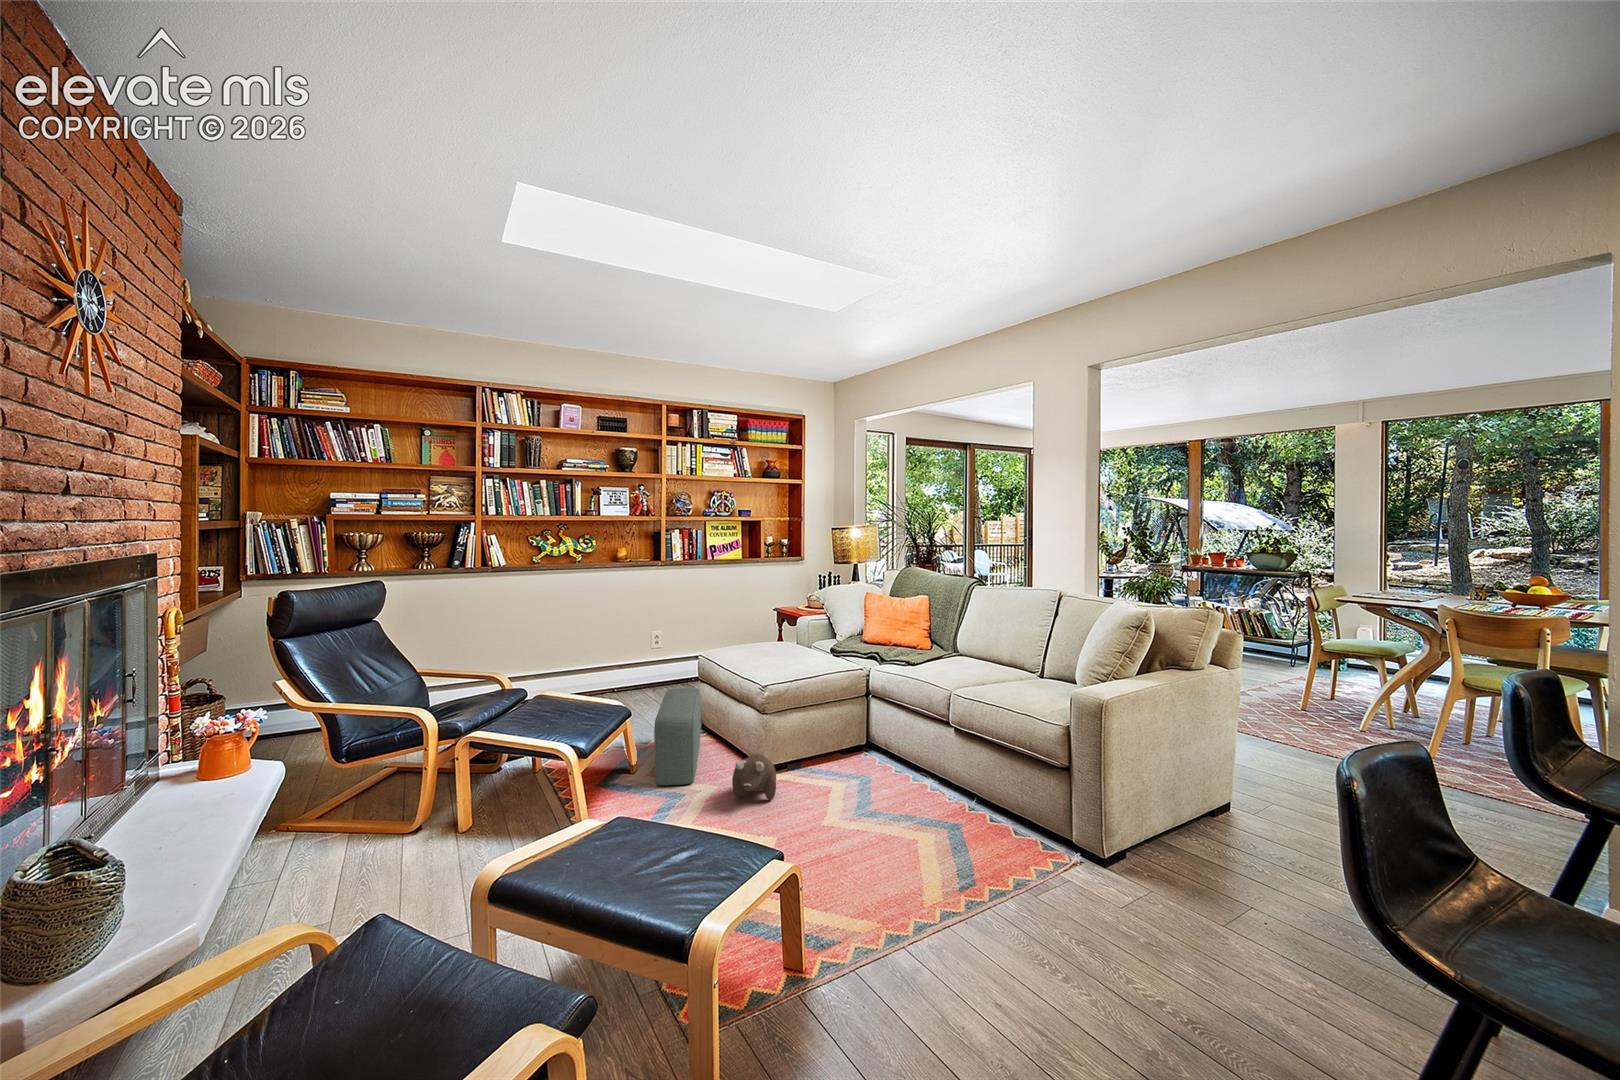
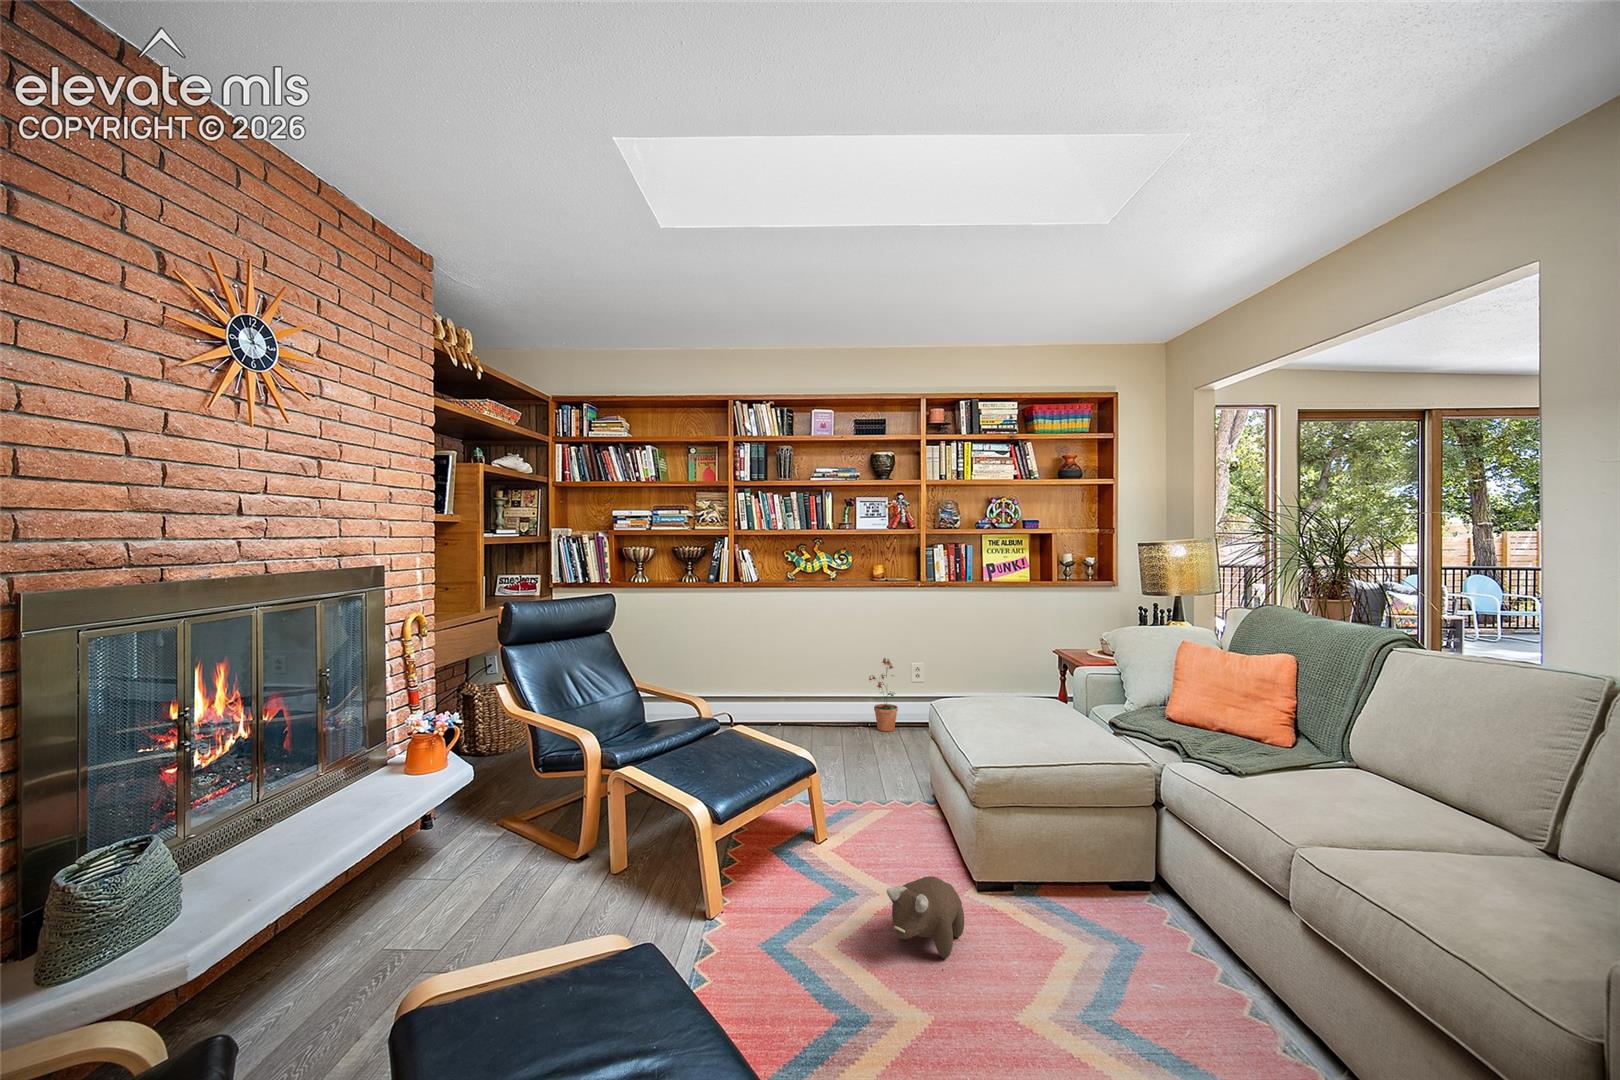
potted plant: none [616,629,646,692] -> present [869,658,898,731]
pouf: present [654,688,701,785] -> none [813,746,909,889]

